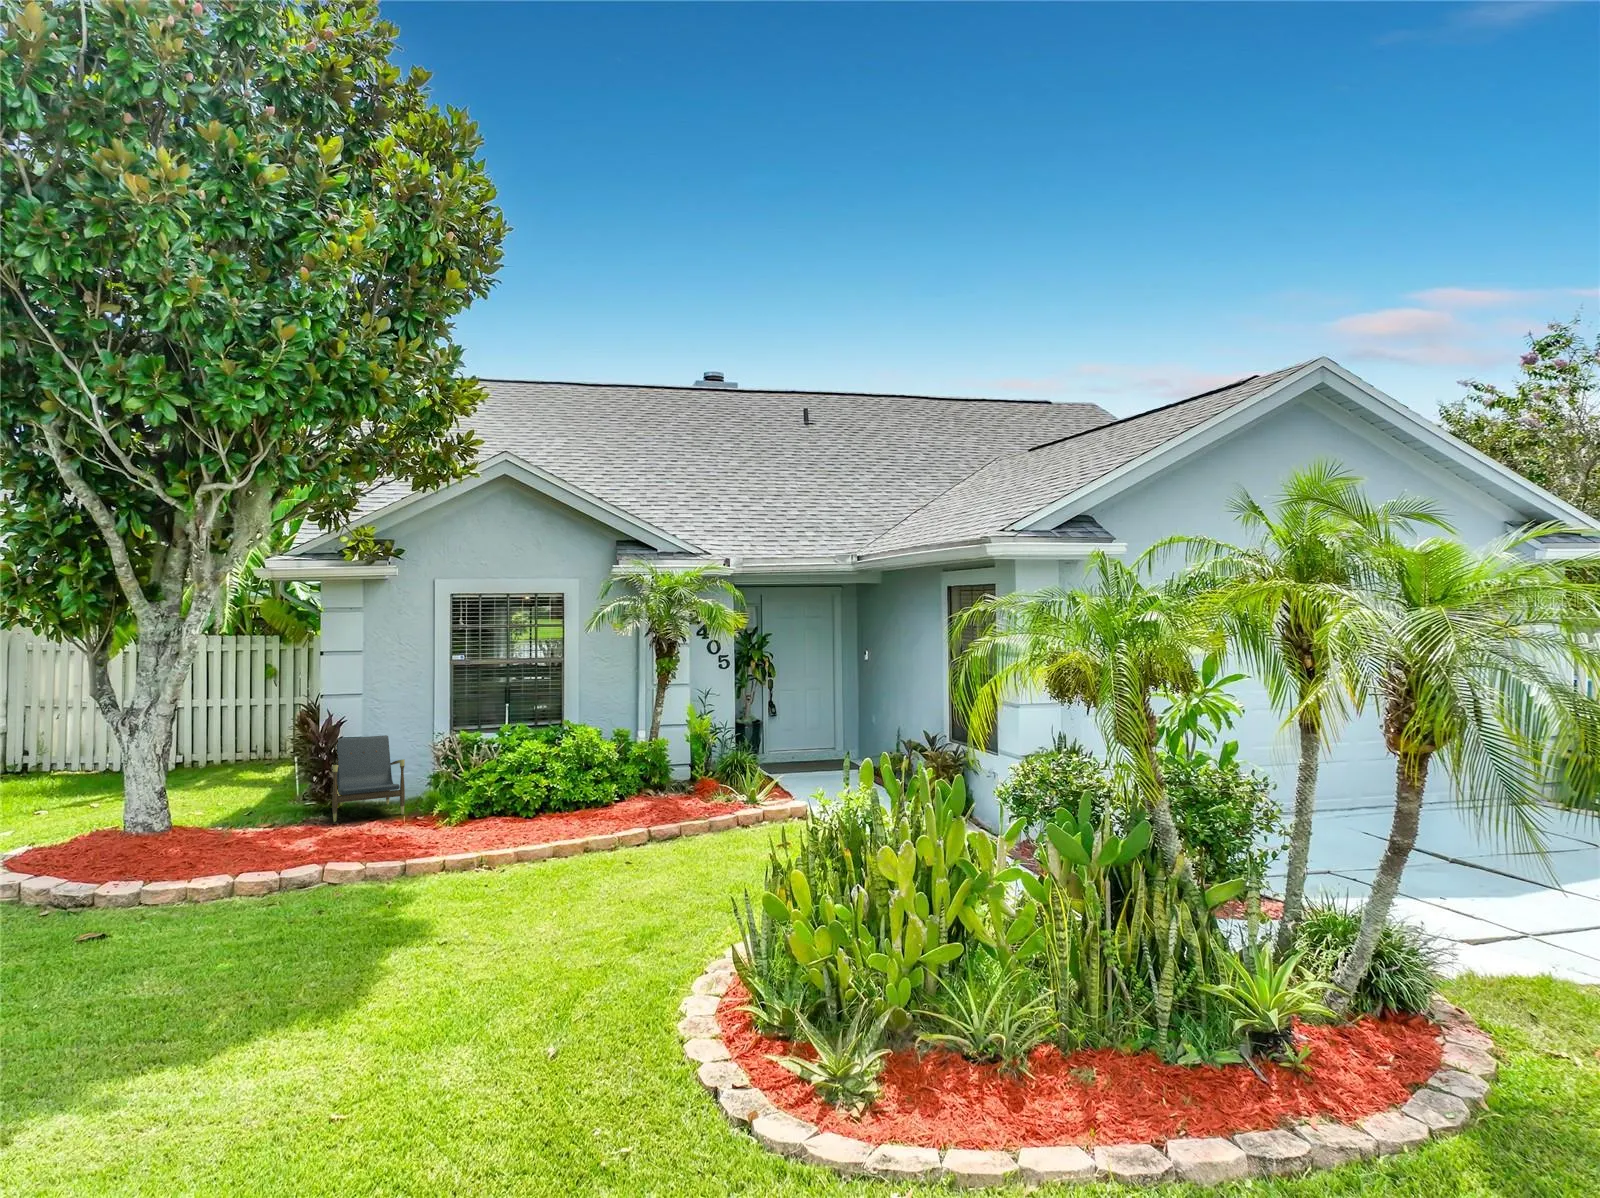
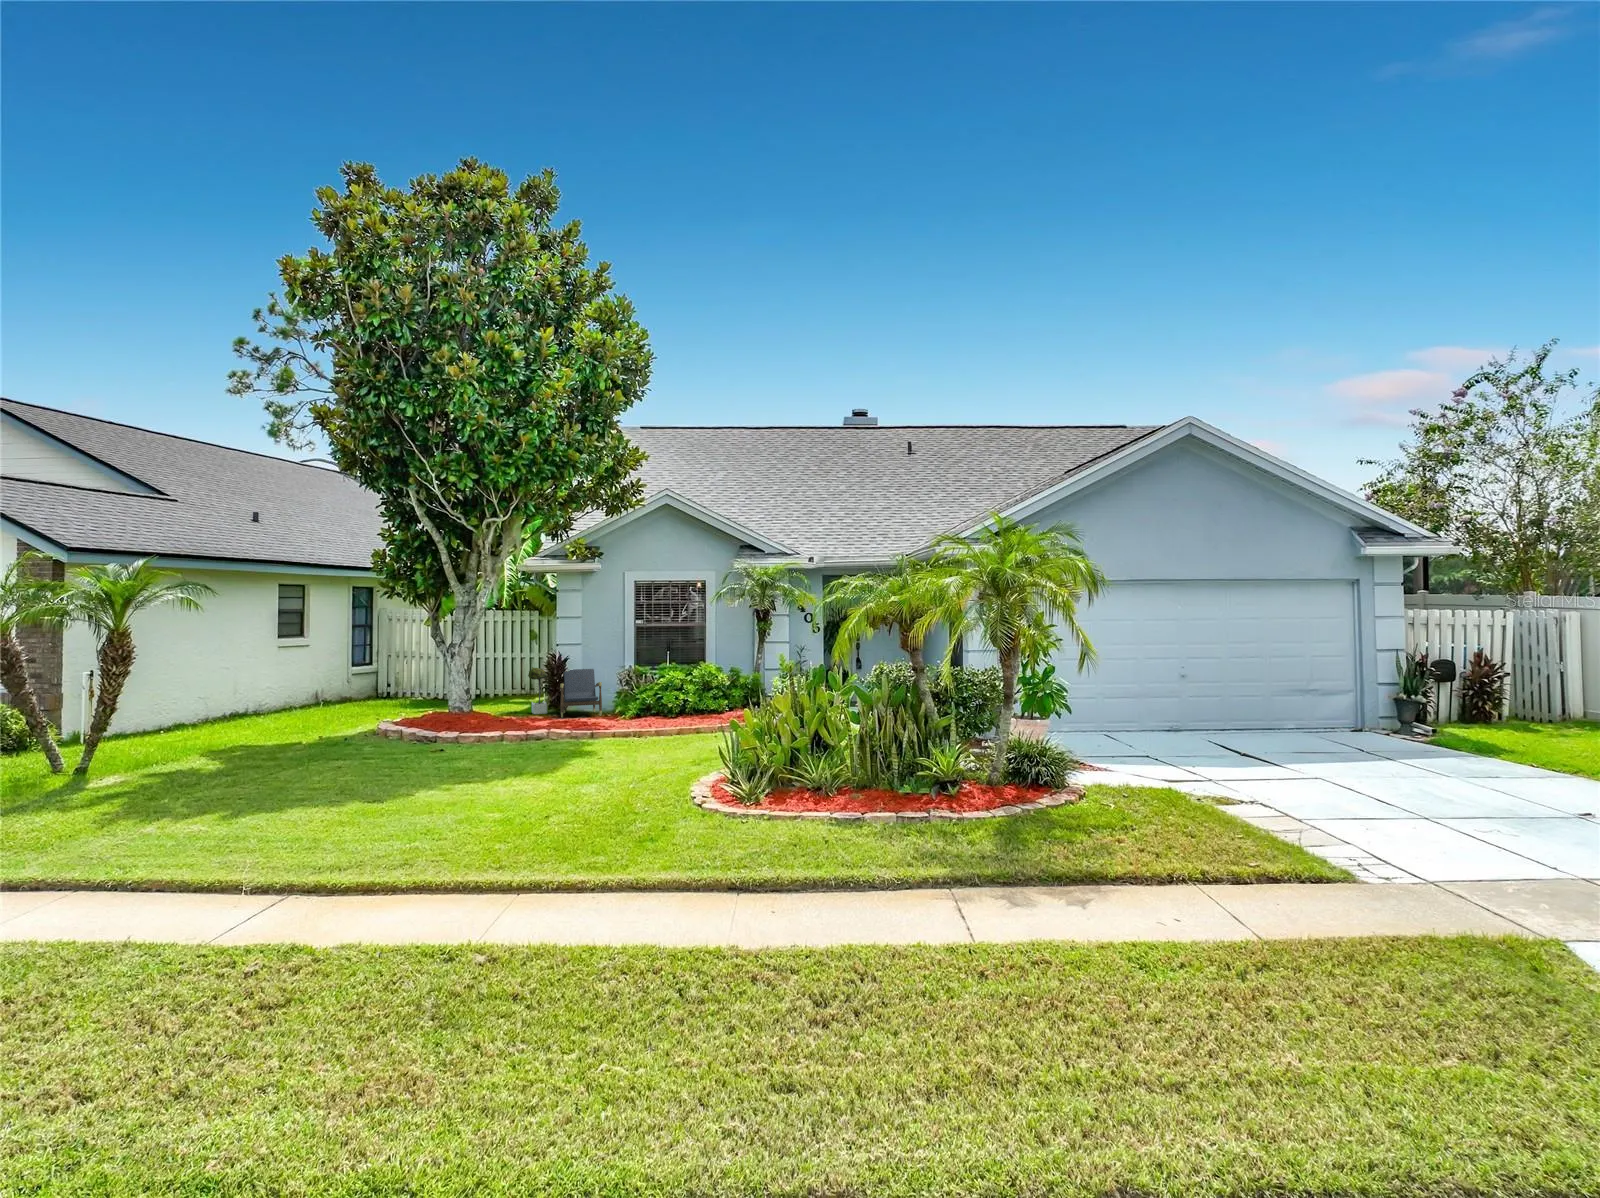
potted tree: none [271,735,308,815] -> present [528,667,547,714]

